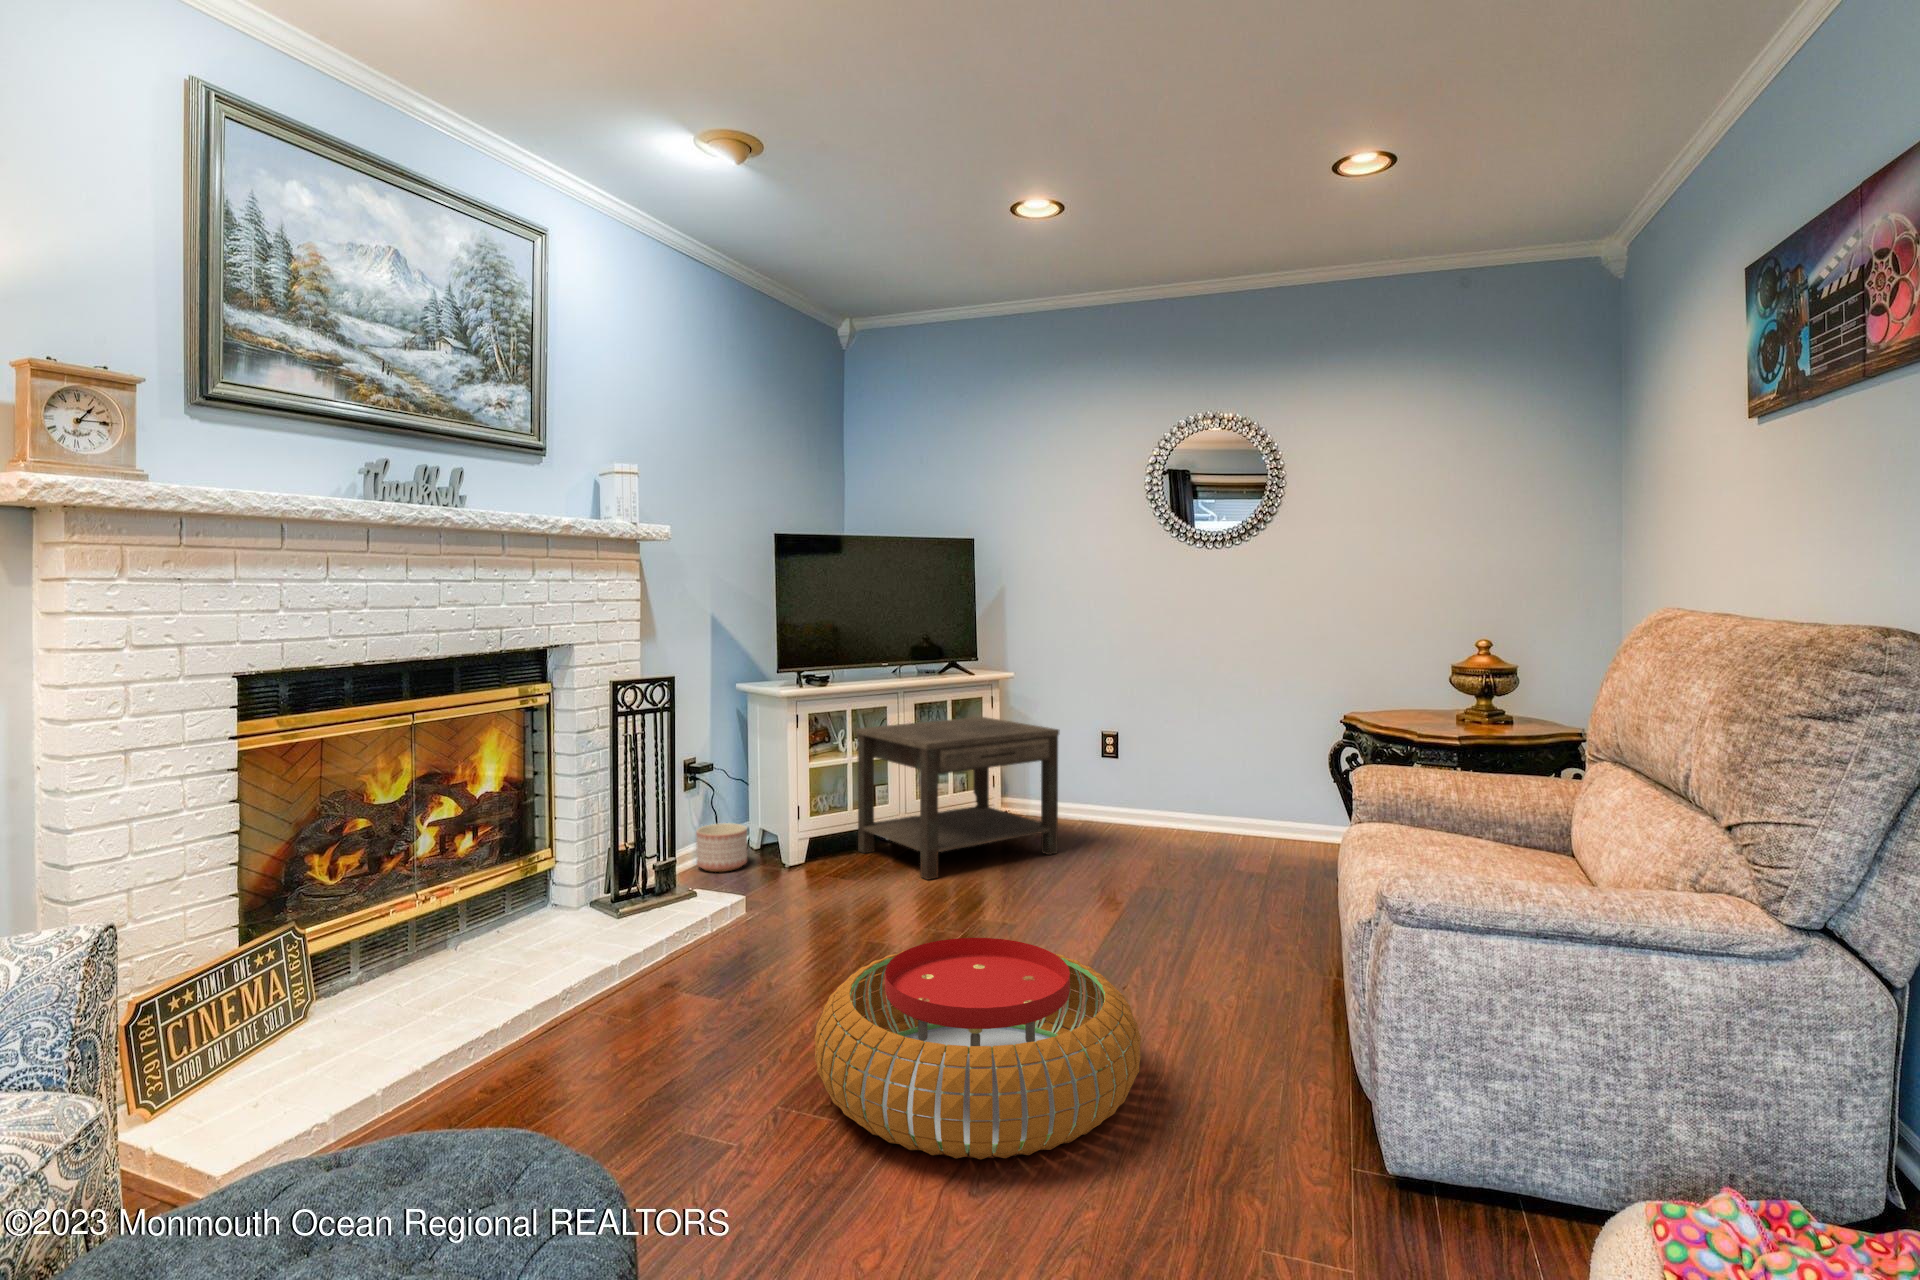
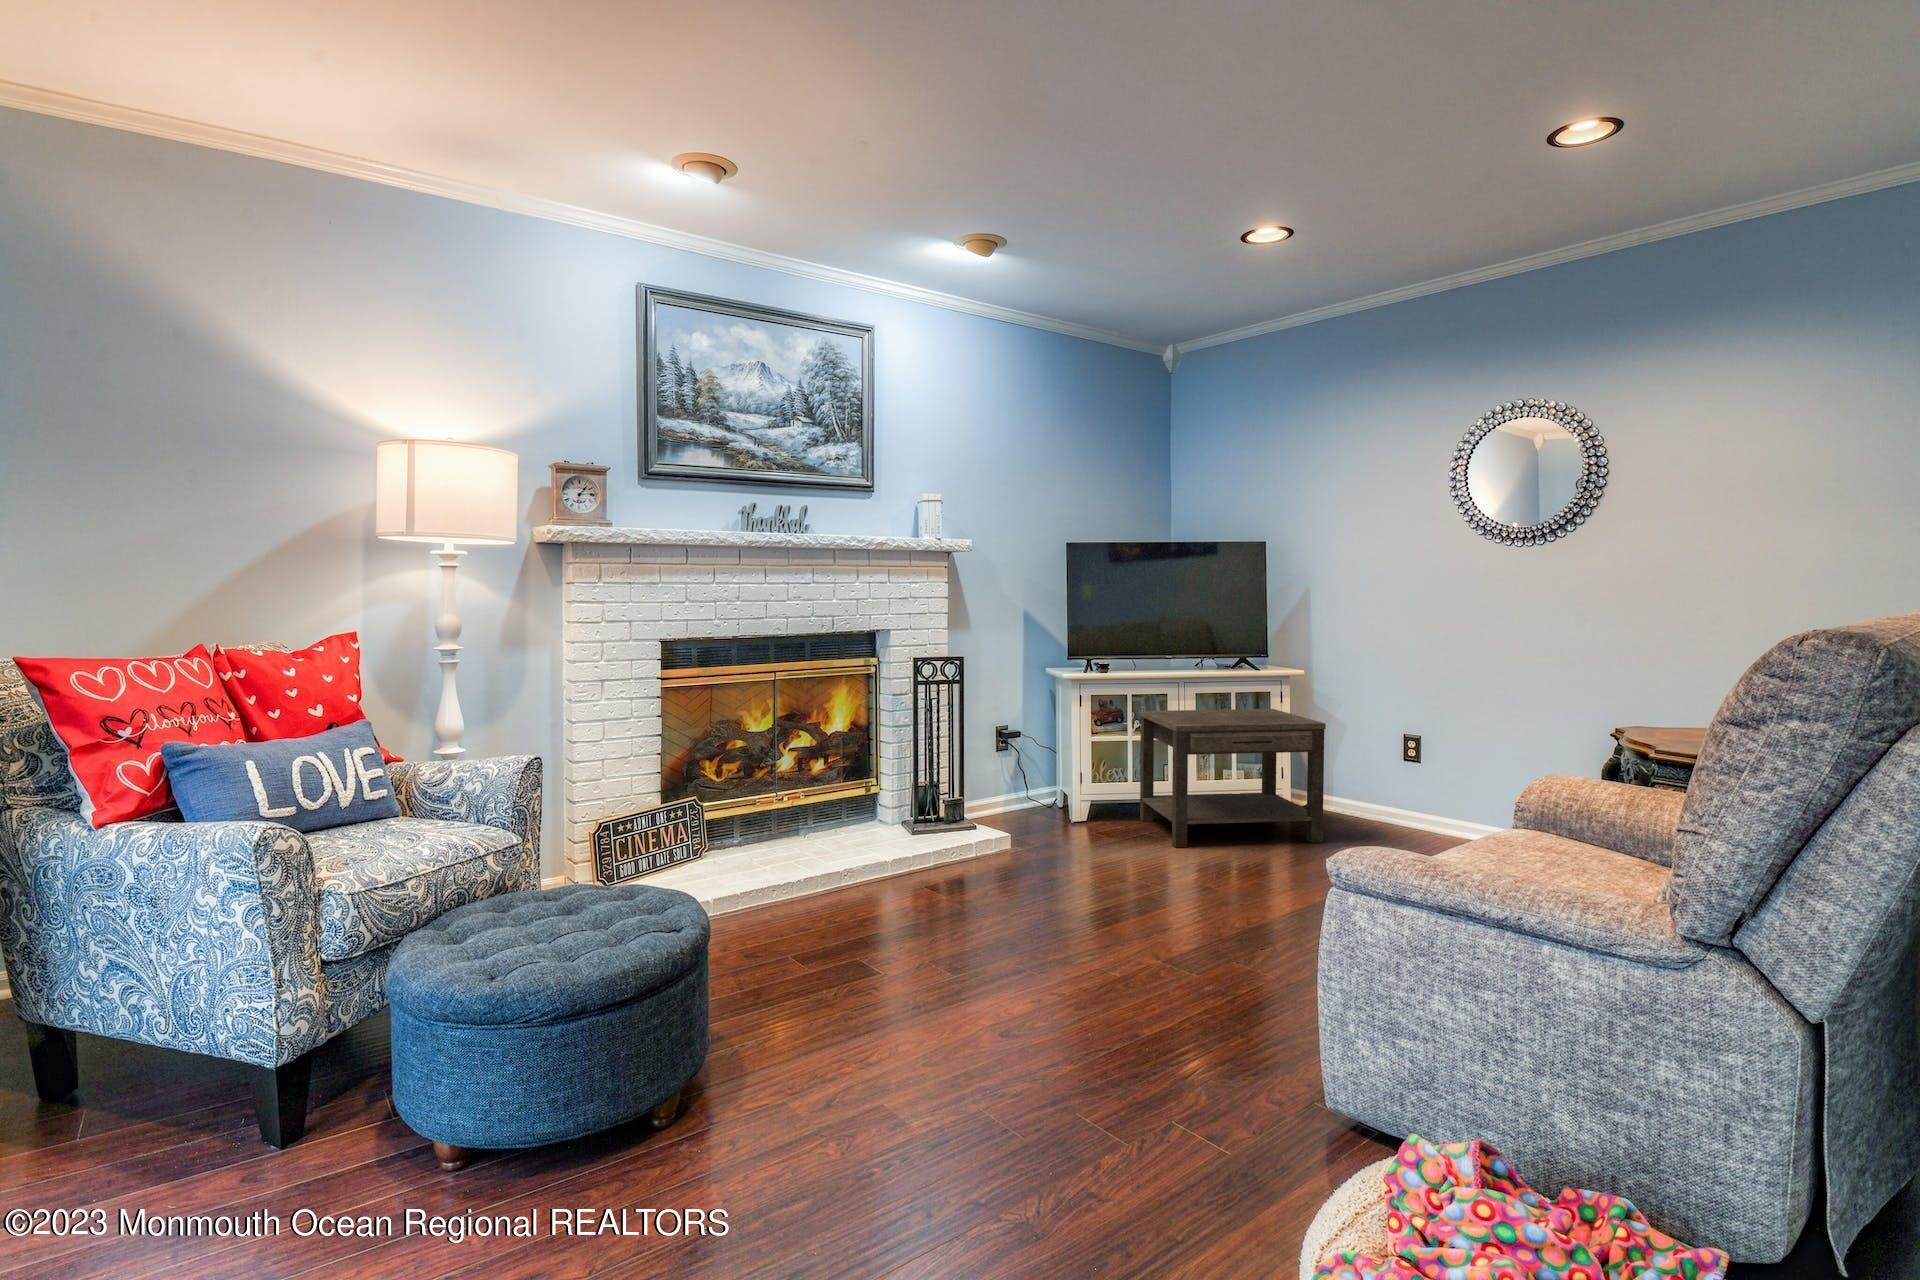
planter: present [696,823,747,872] -> none [1001,782,1042,821]
pouf: present [815,938,1141,1160] -> none [936,872,1196,1032]

